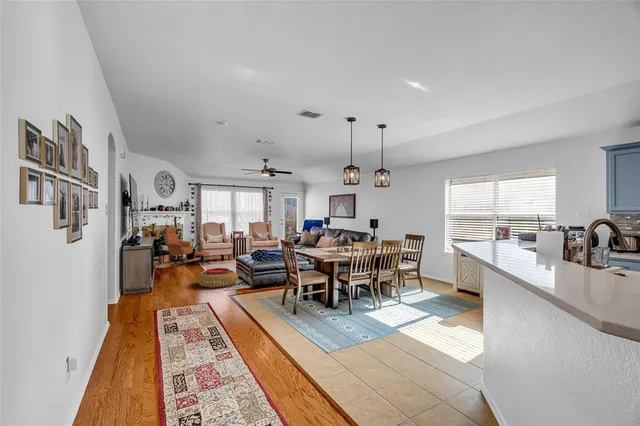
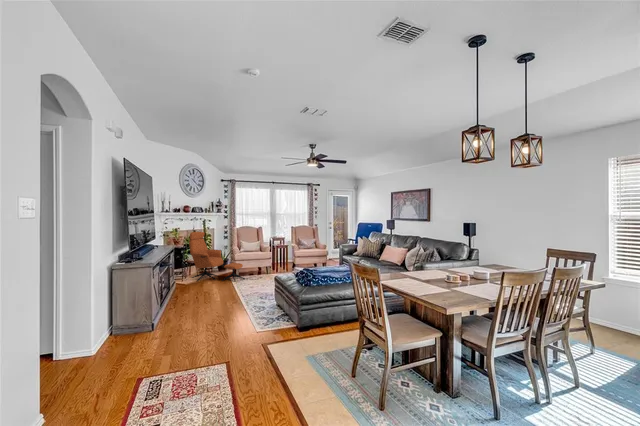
pouf: present [197,268,237,288] -> none [219,293,276,325]

